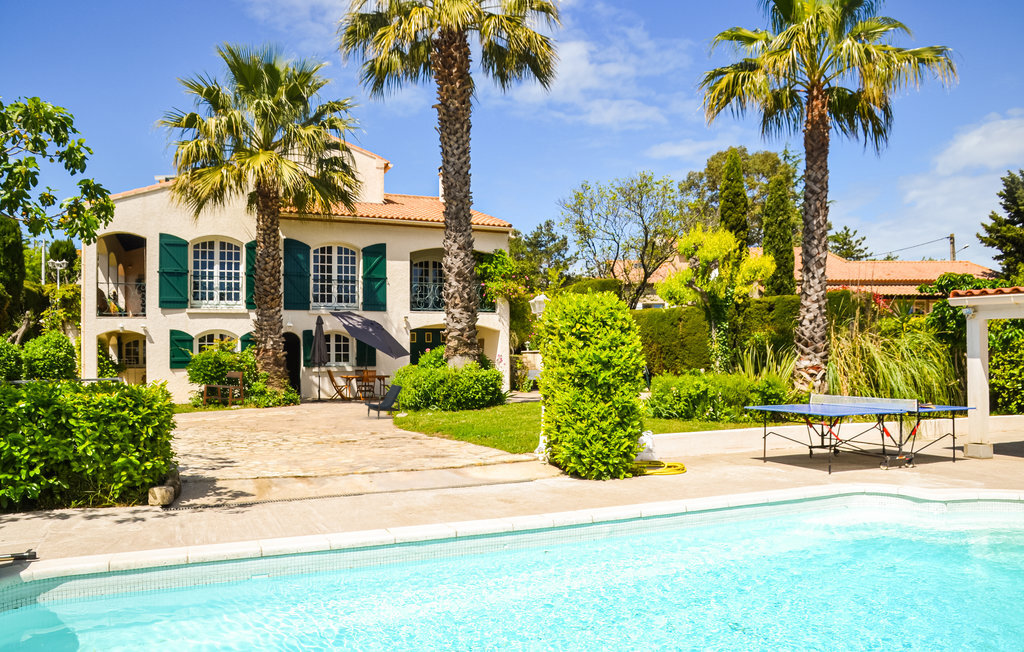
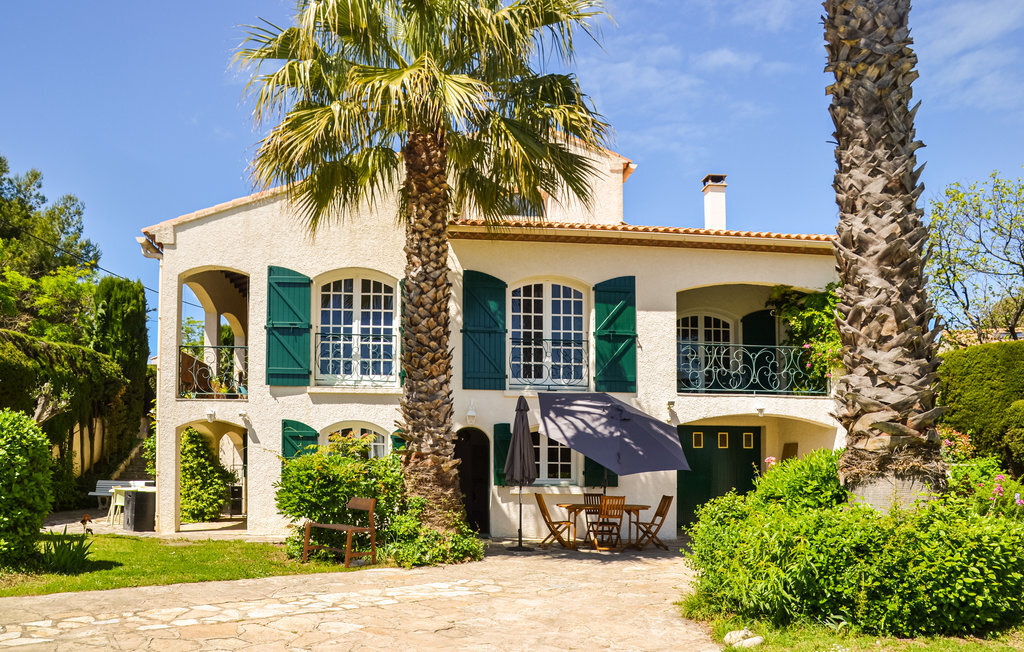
lounge chair: present [365,384,402,419] -> none [630,543,727,642]

